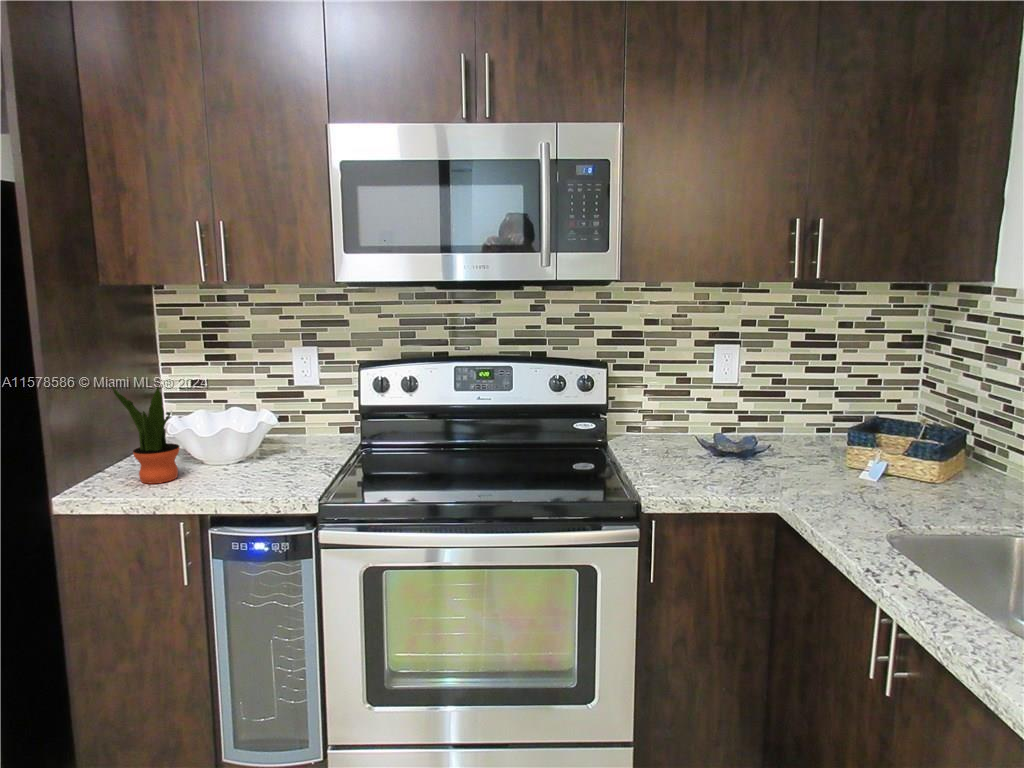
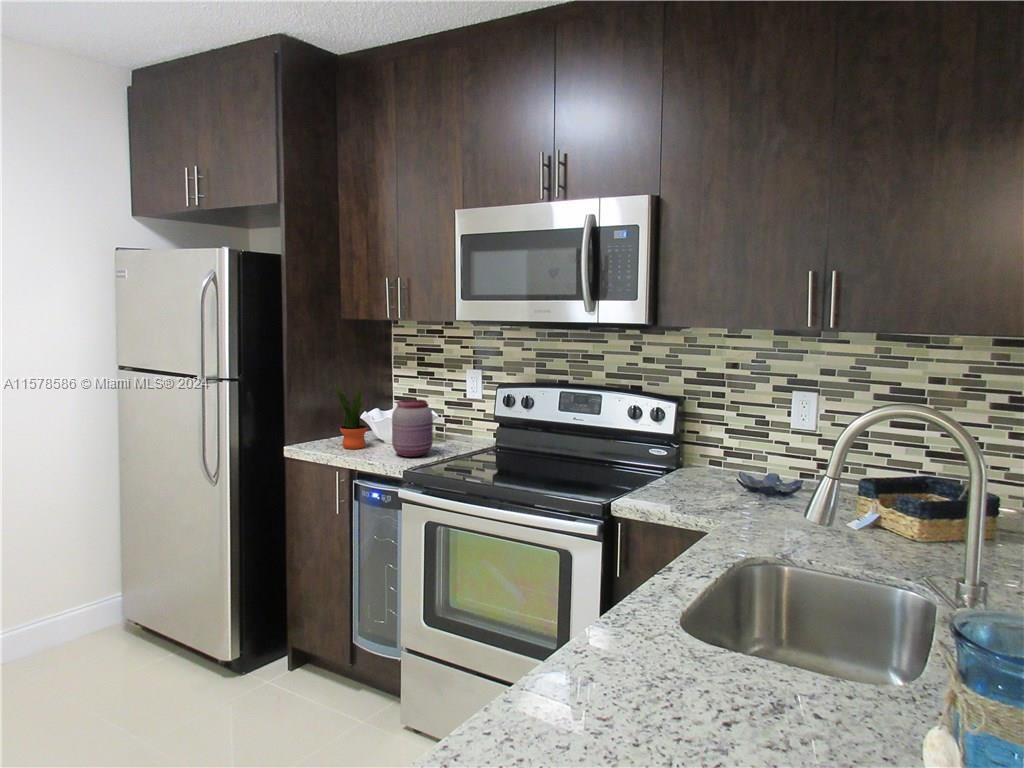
jar: none [237,395,301,480] -> present [392,399,433,457]

